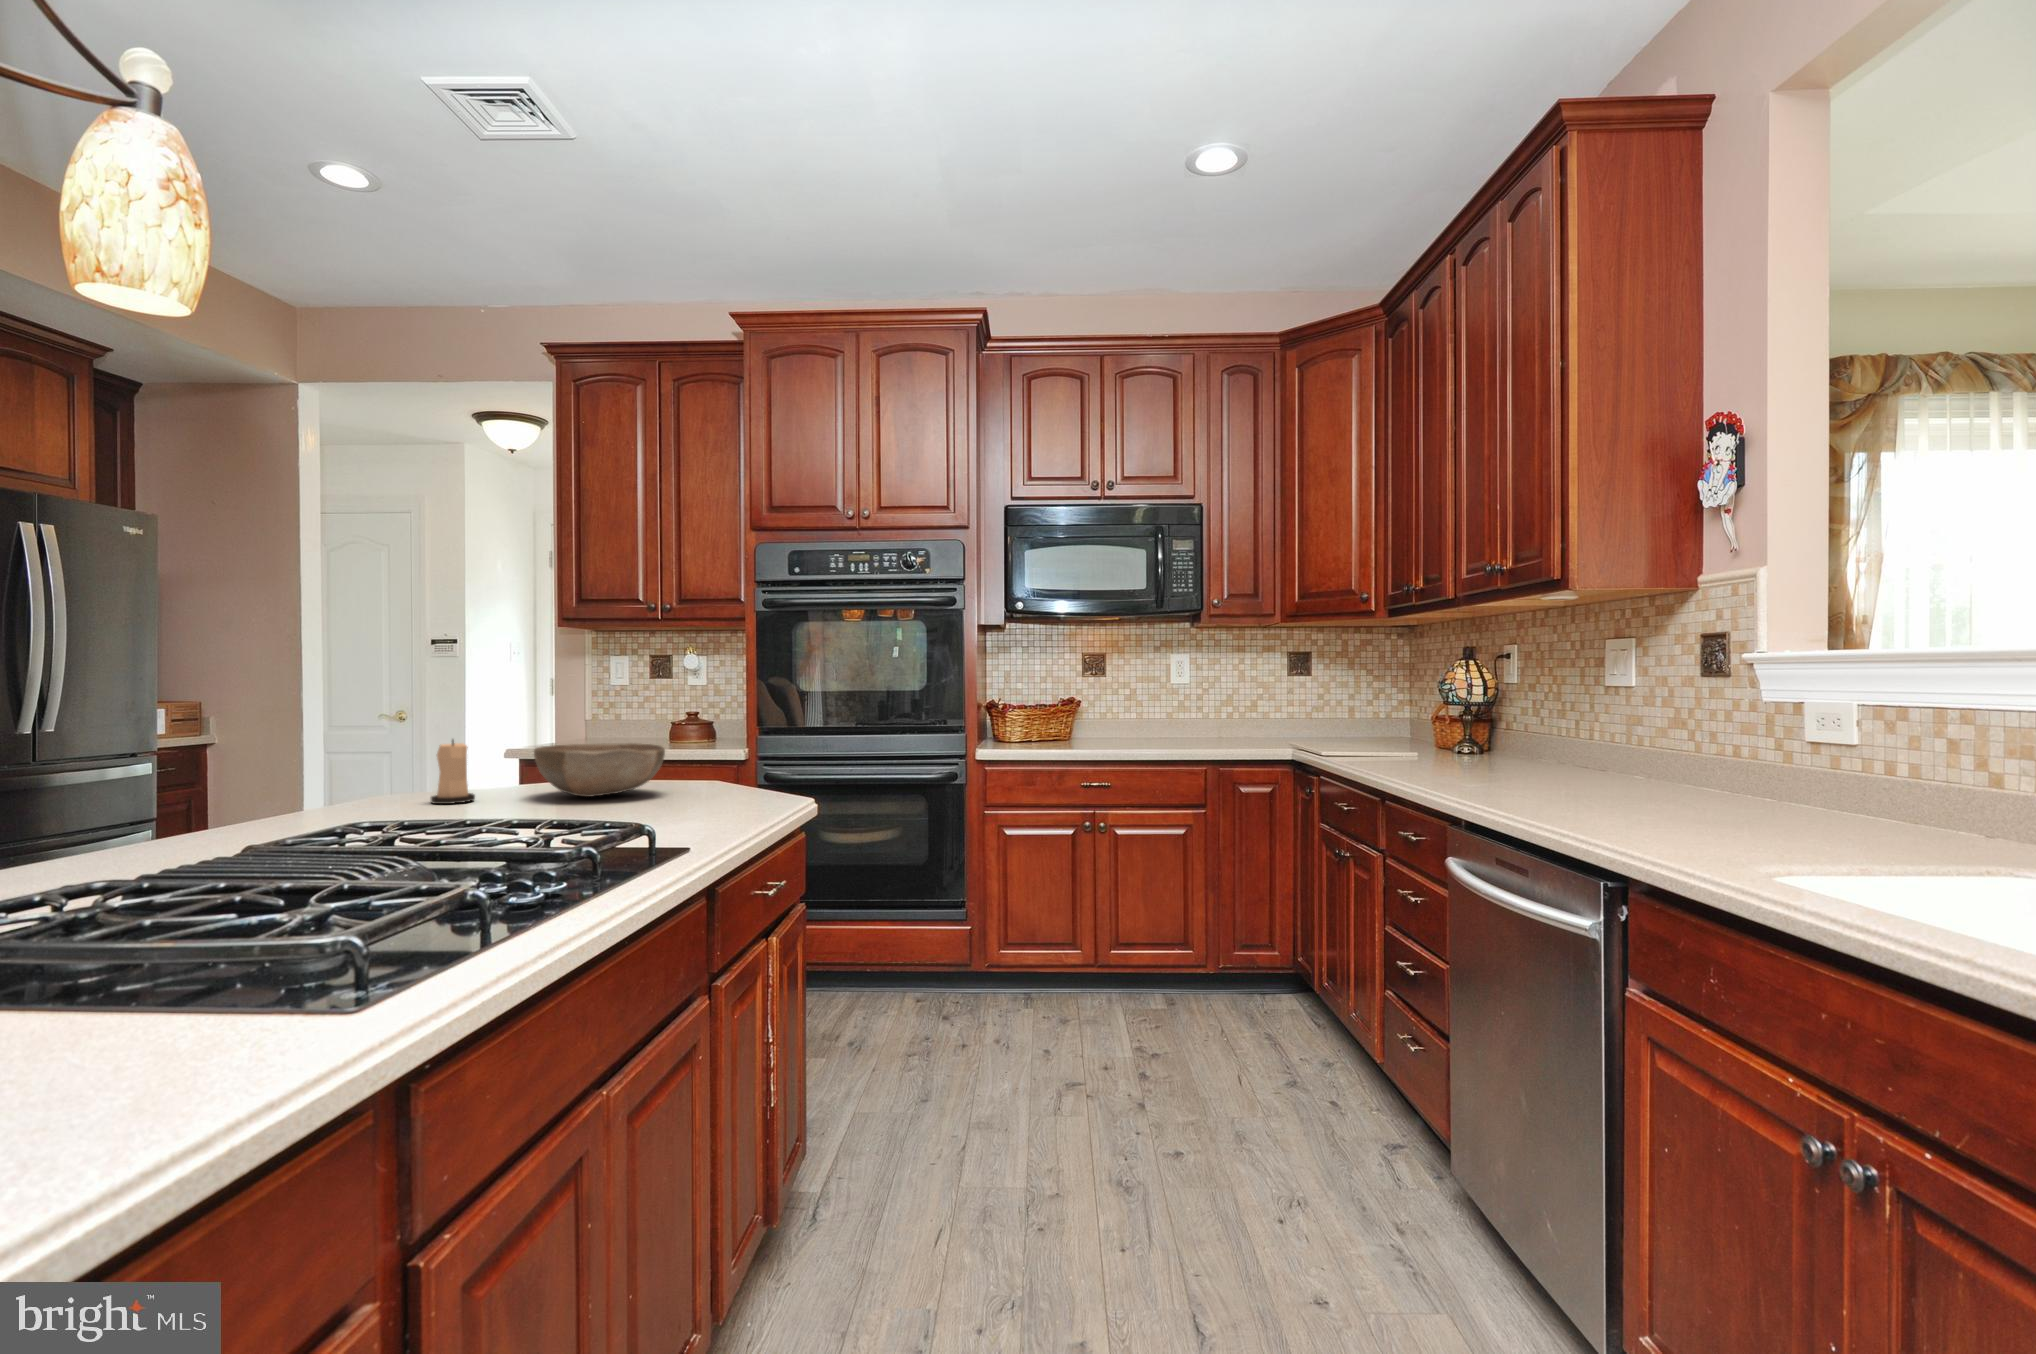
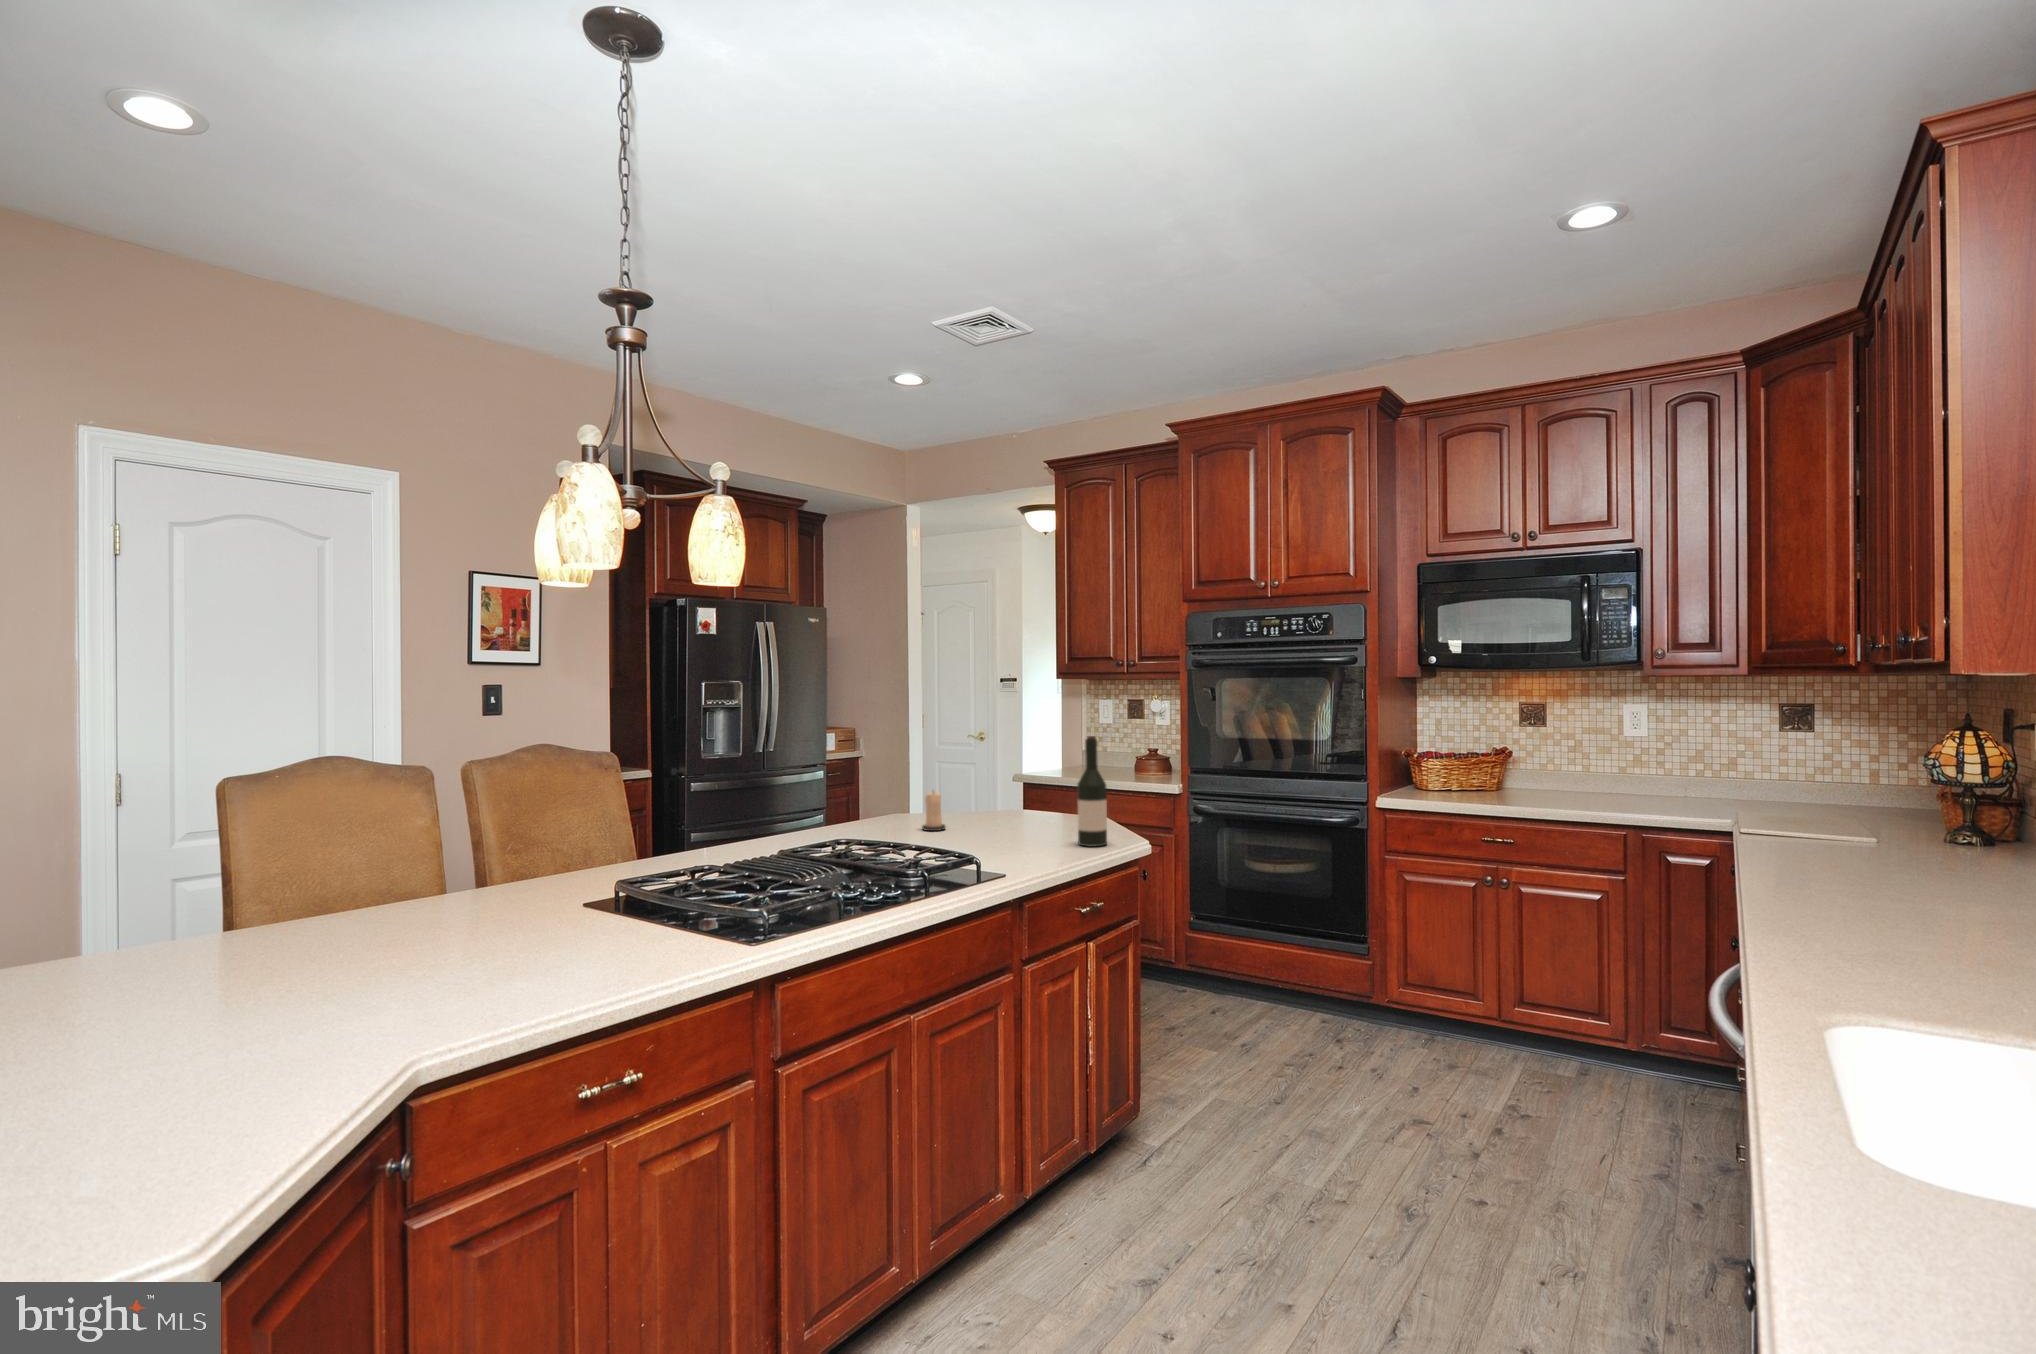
wine bottle: none [714,648,759,805] -> present [1077,736,1107,847]
bowl: present [534,743,665,797] -> none [977,794,1058,832]

